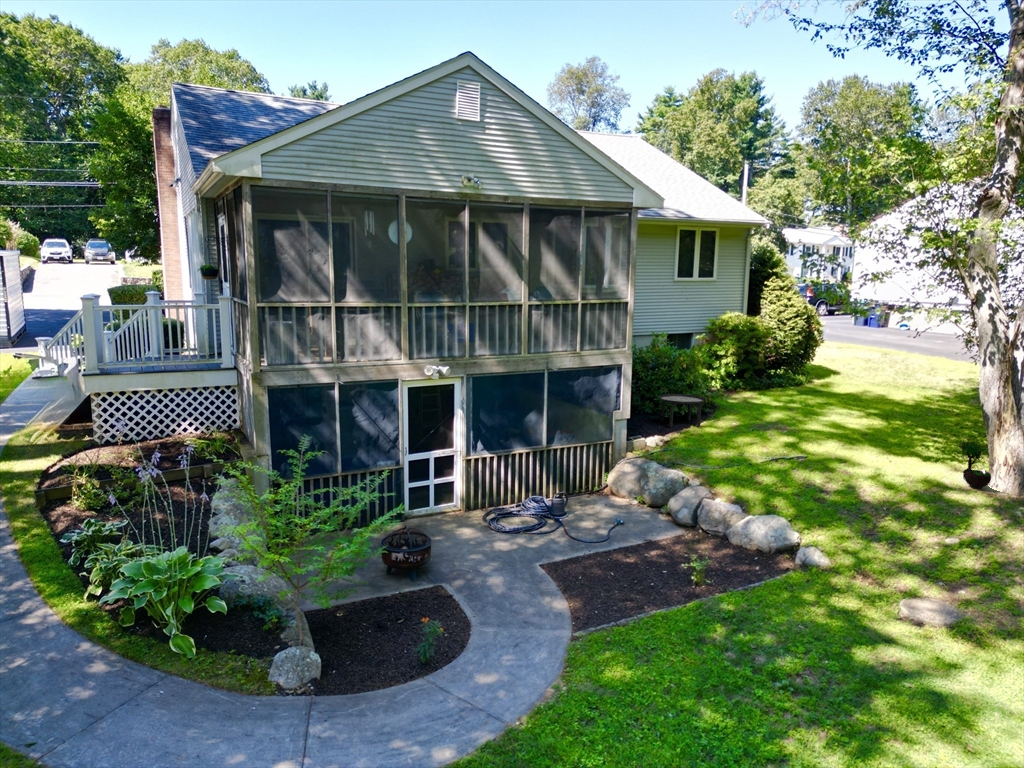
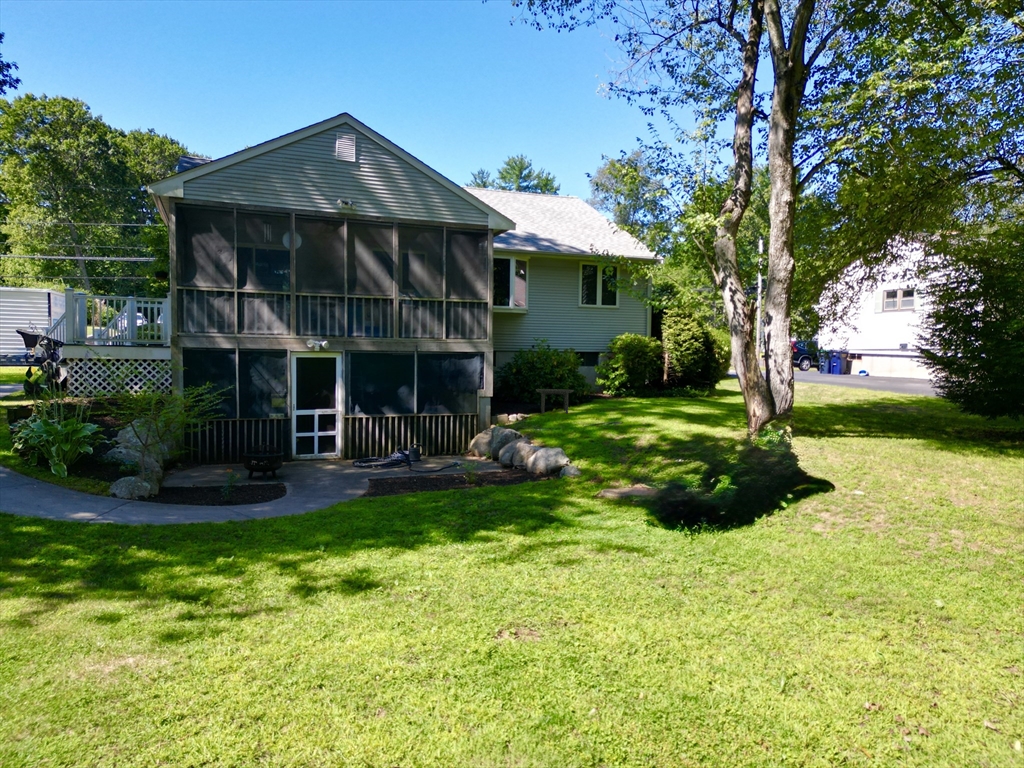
potted tree: present [957,440,991,488] -> none [724,393,749,436]

